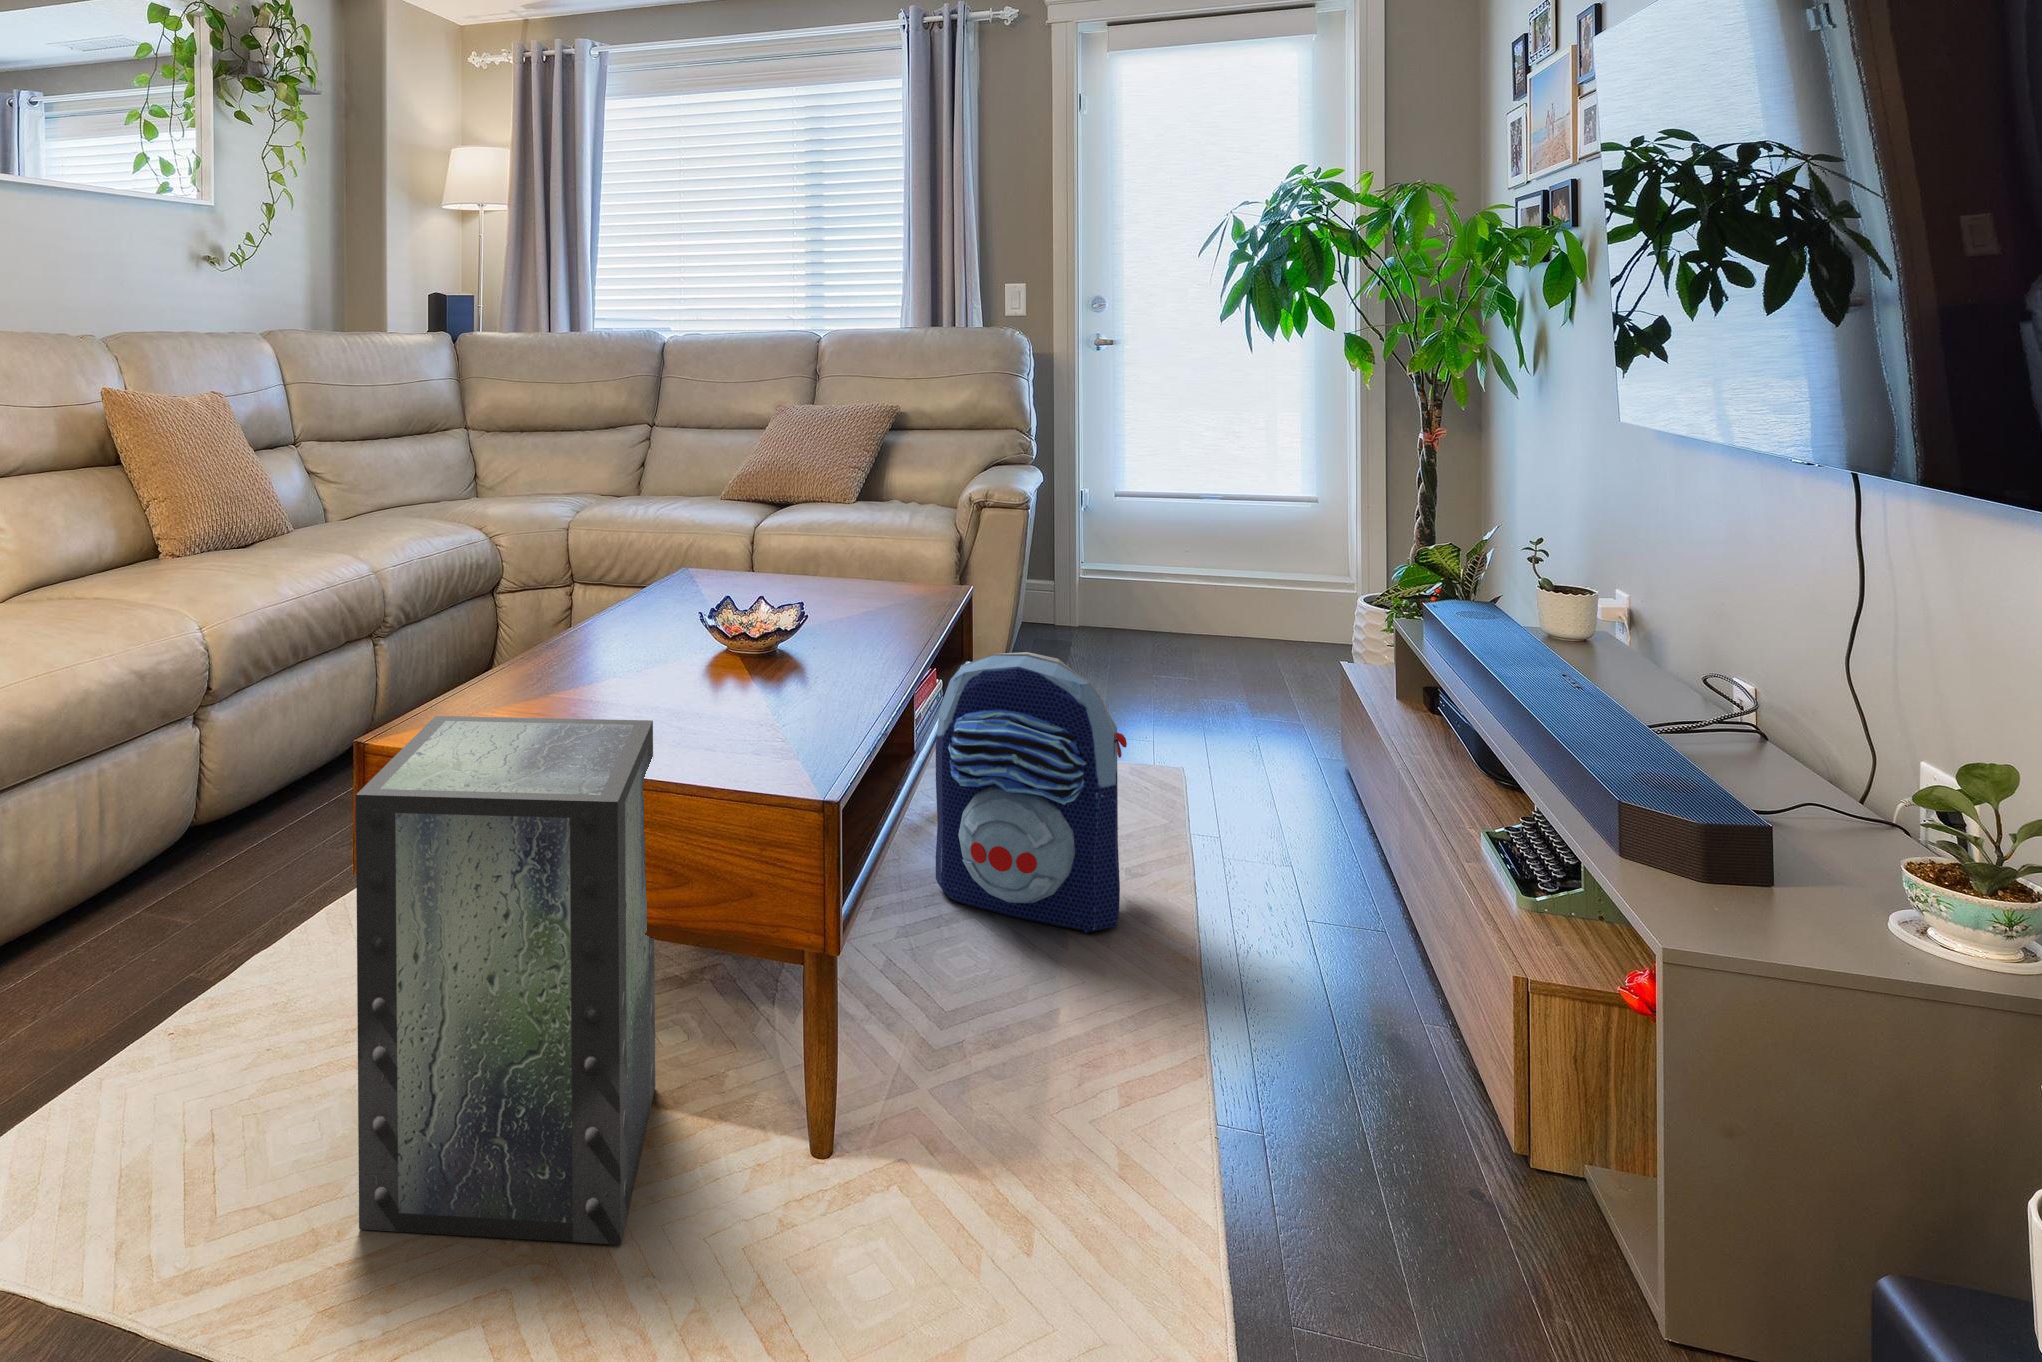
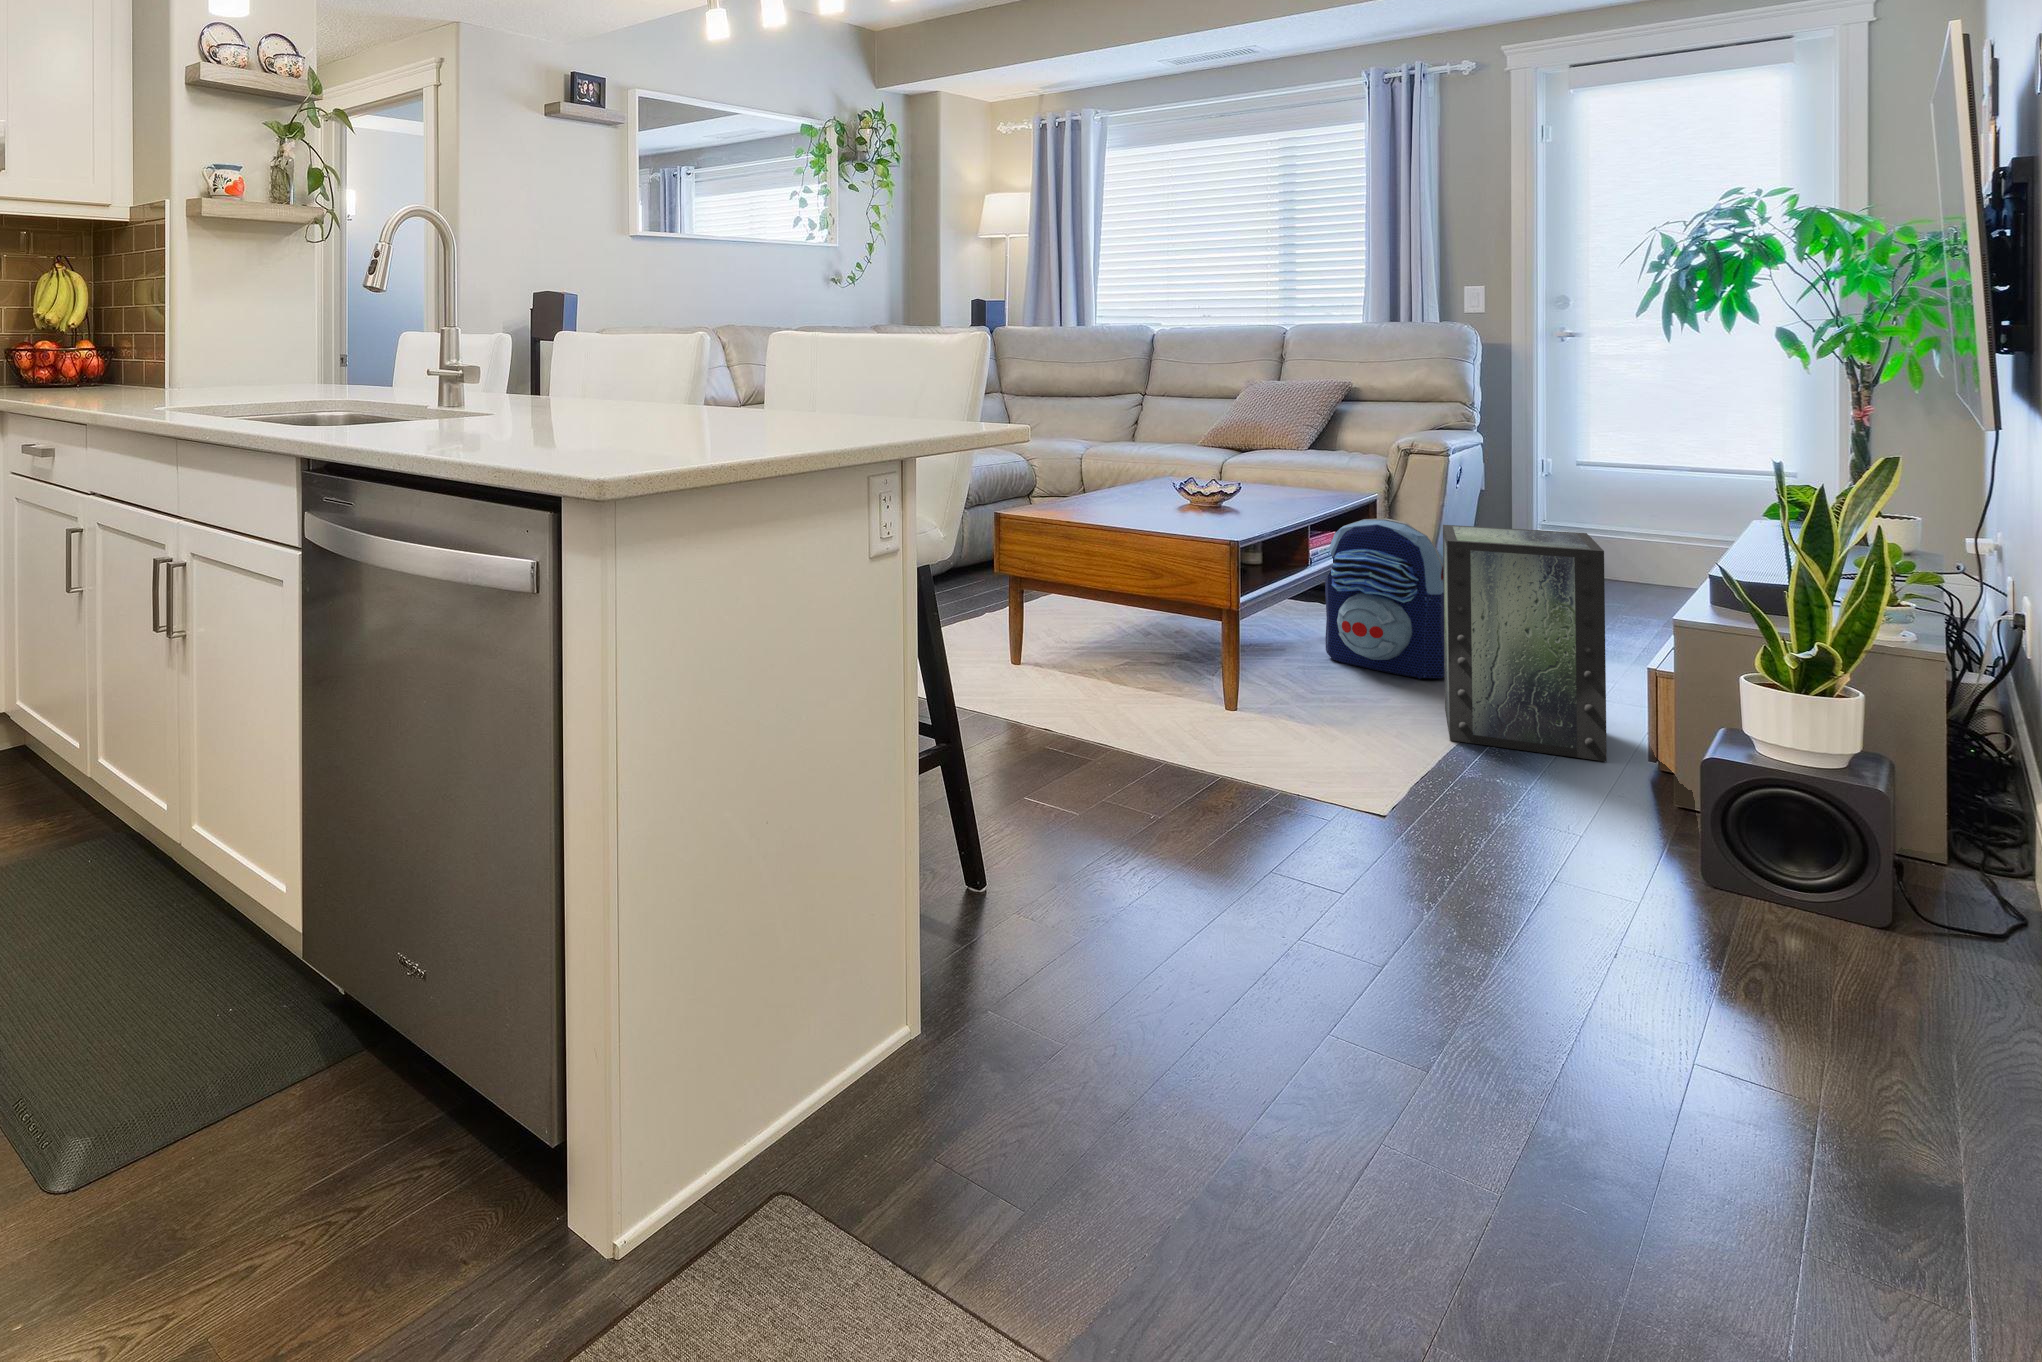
storage box: present [356,716,655,1245] -> present [1443,525,1607,761]

